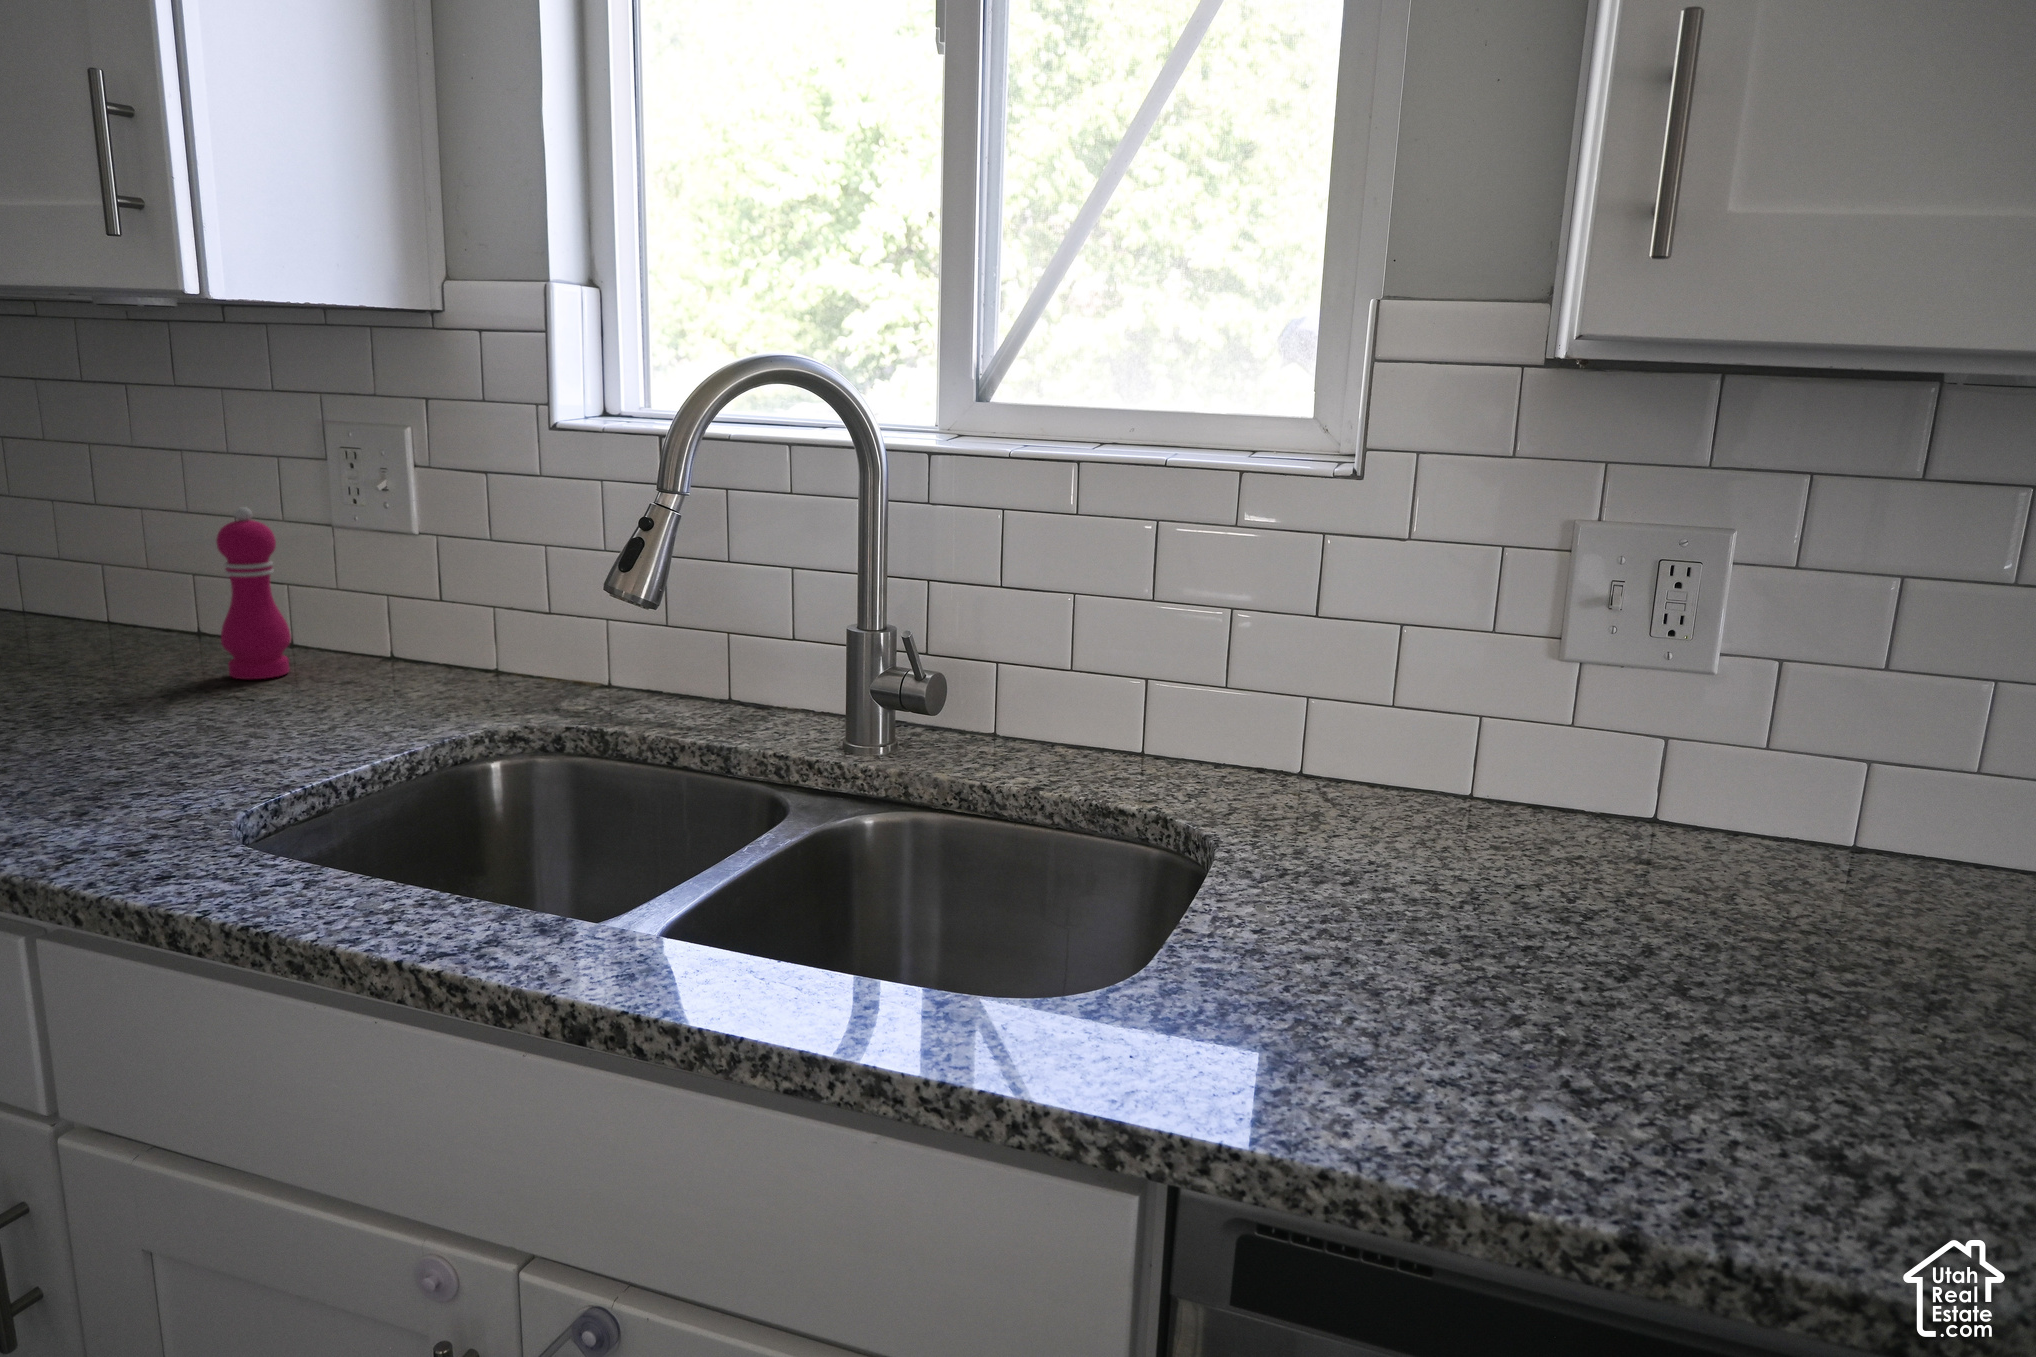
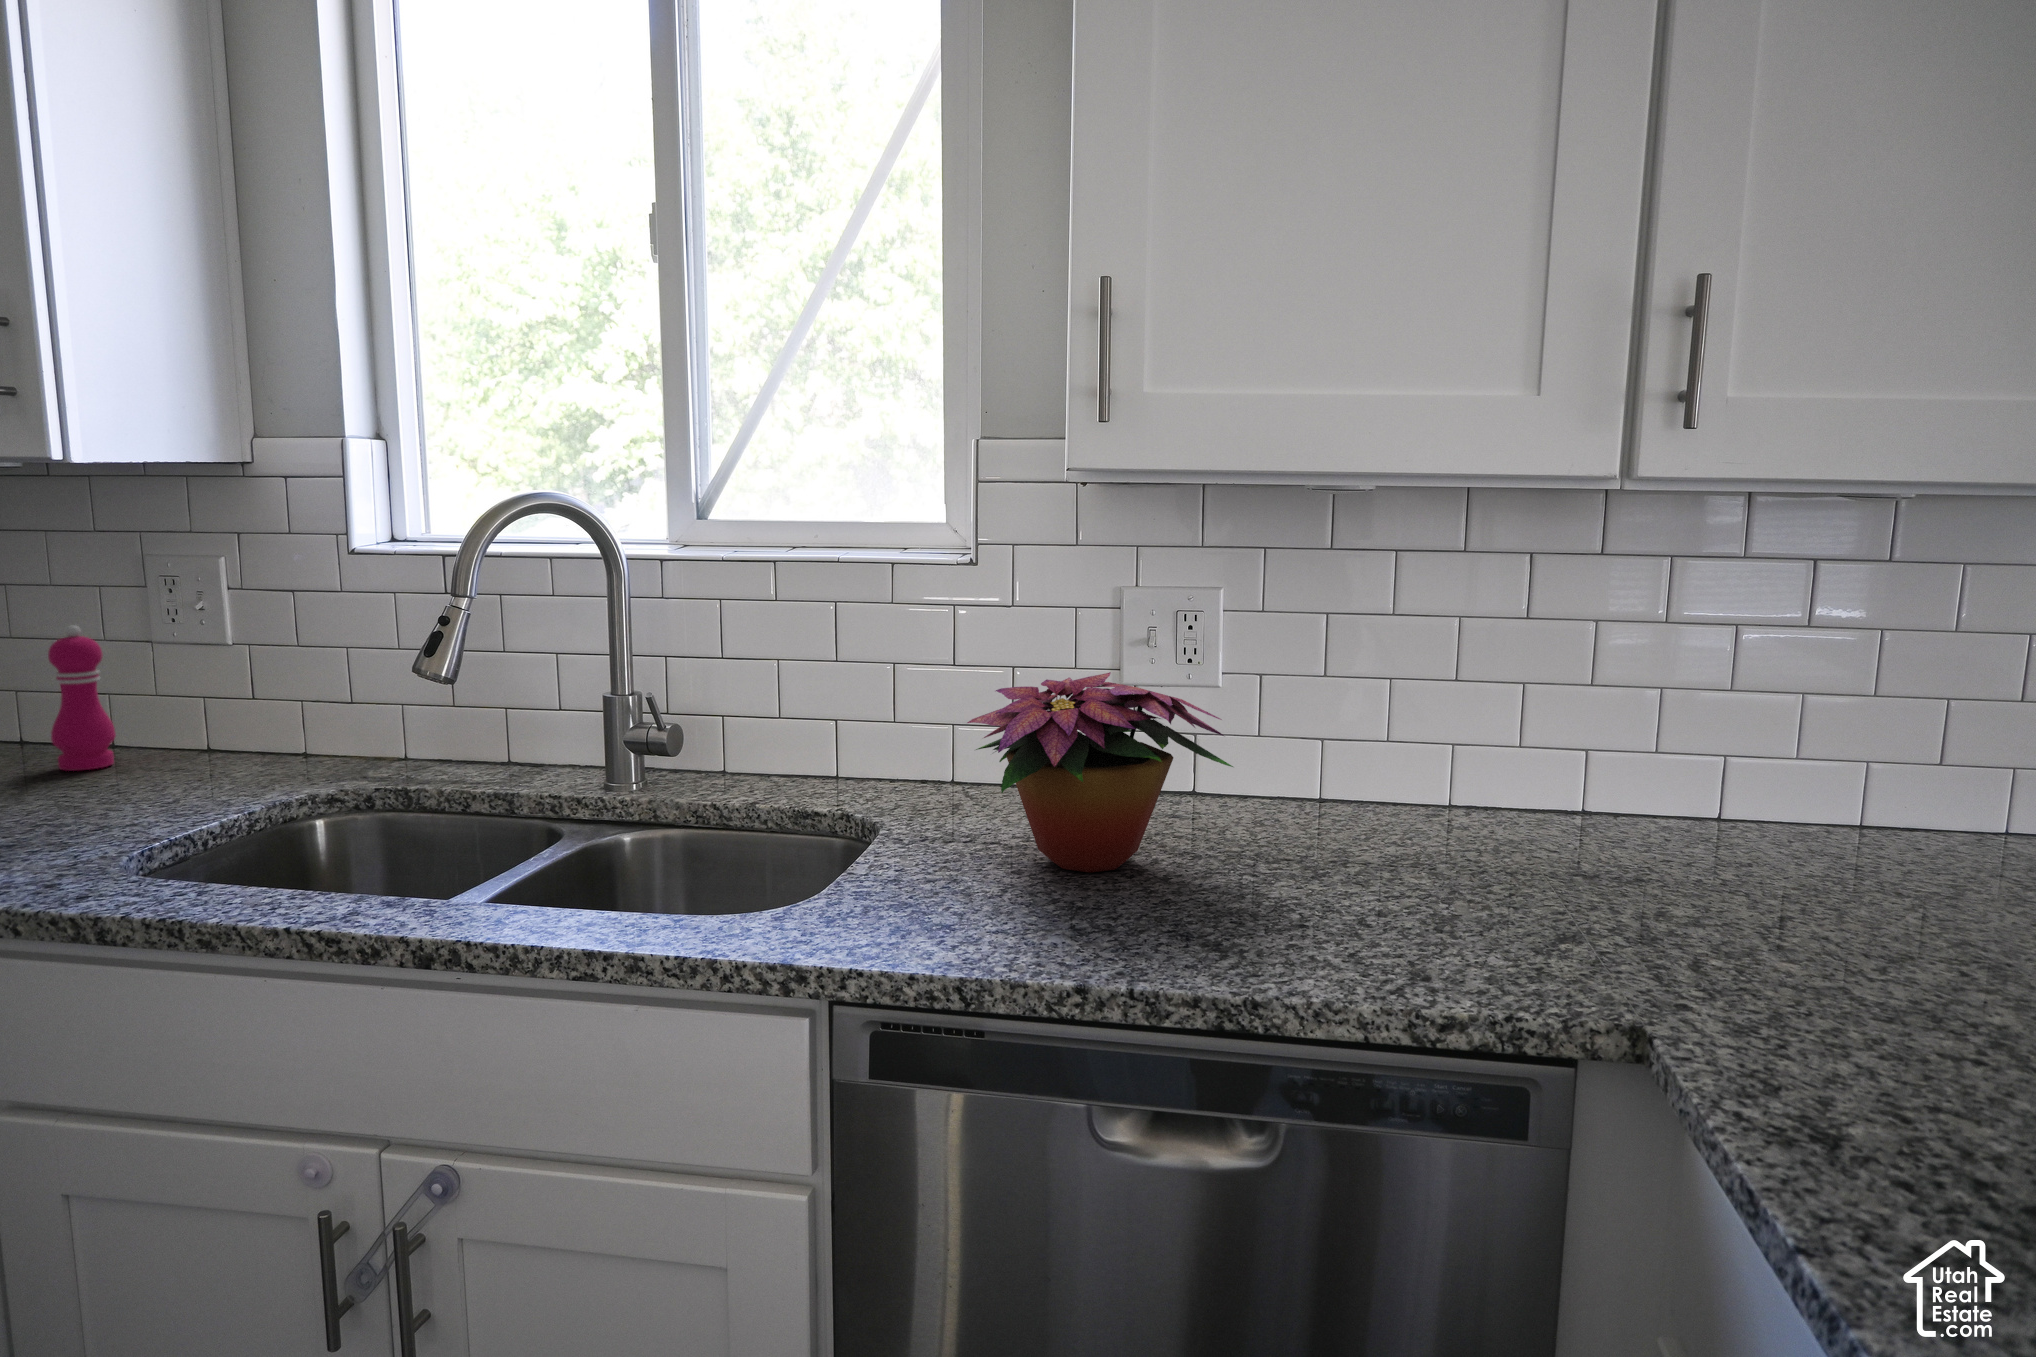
flower arrangement: none [1361,647,1866,968] -> present [967,672,1233,872]

